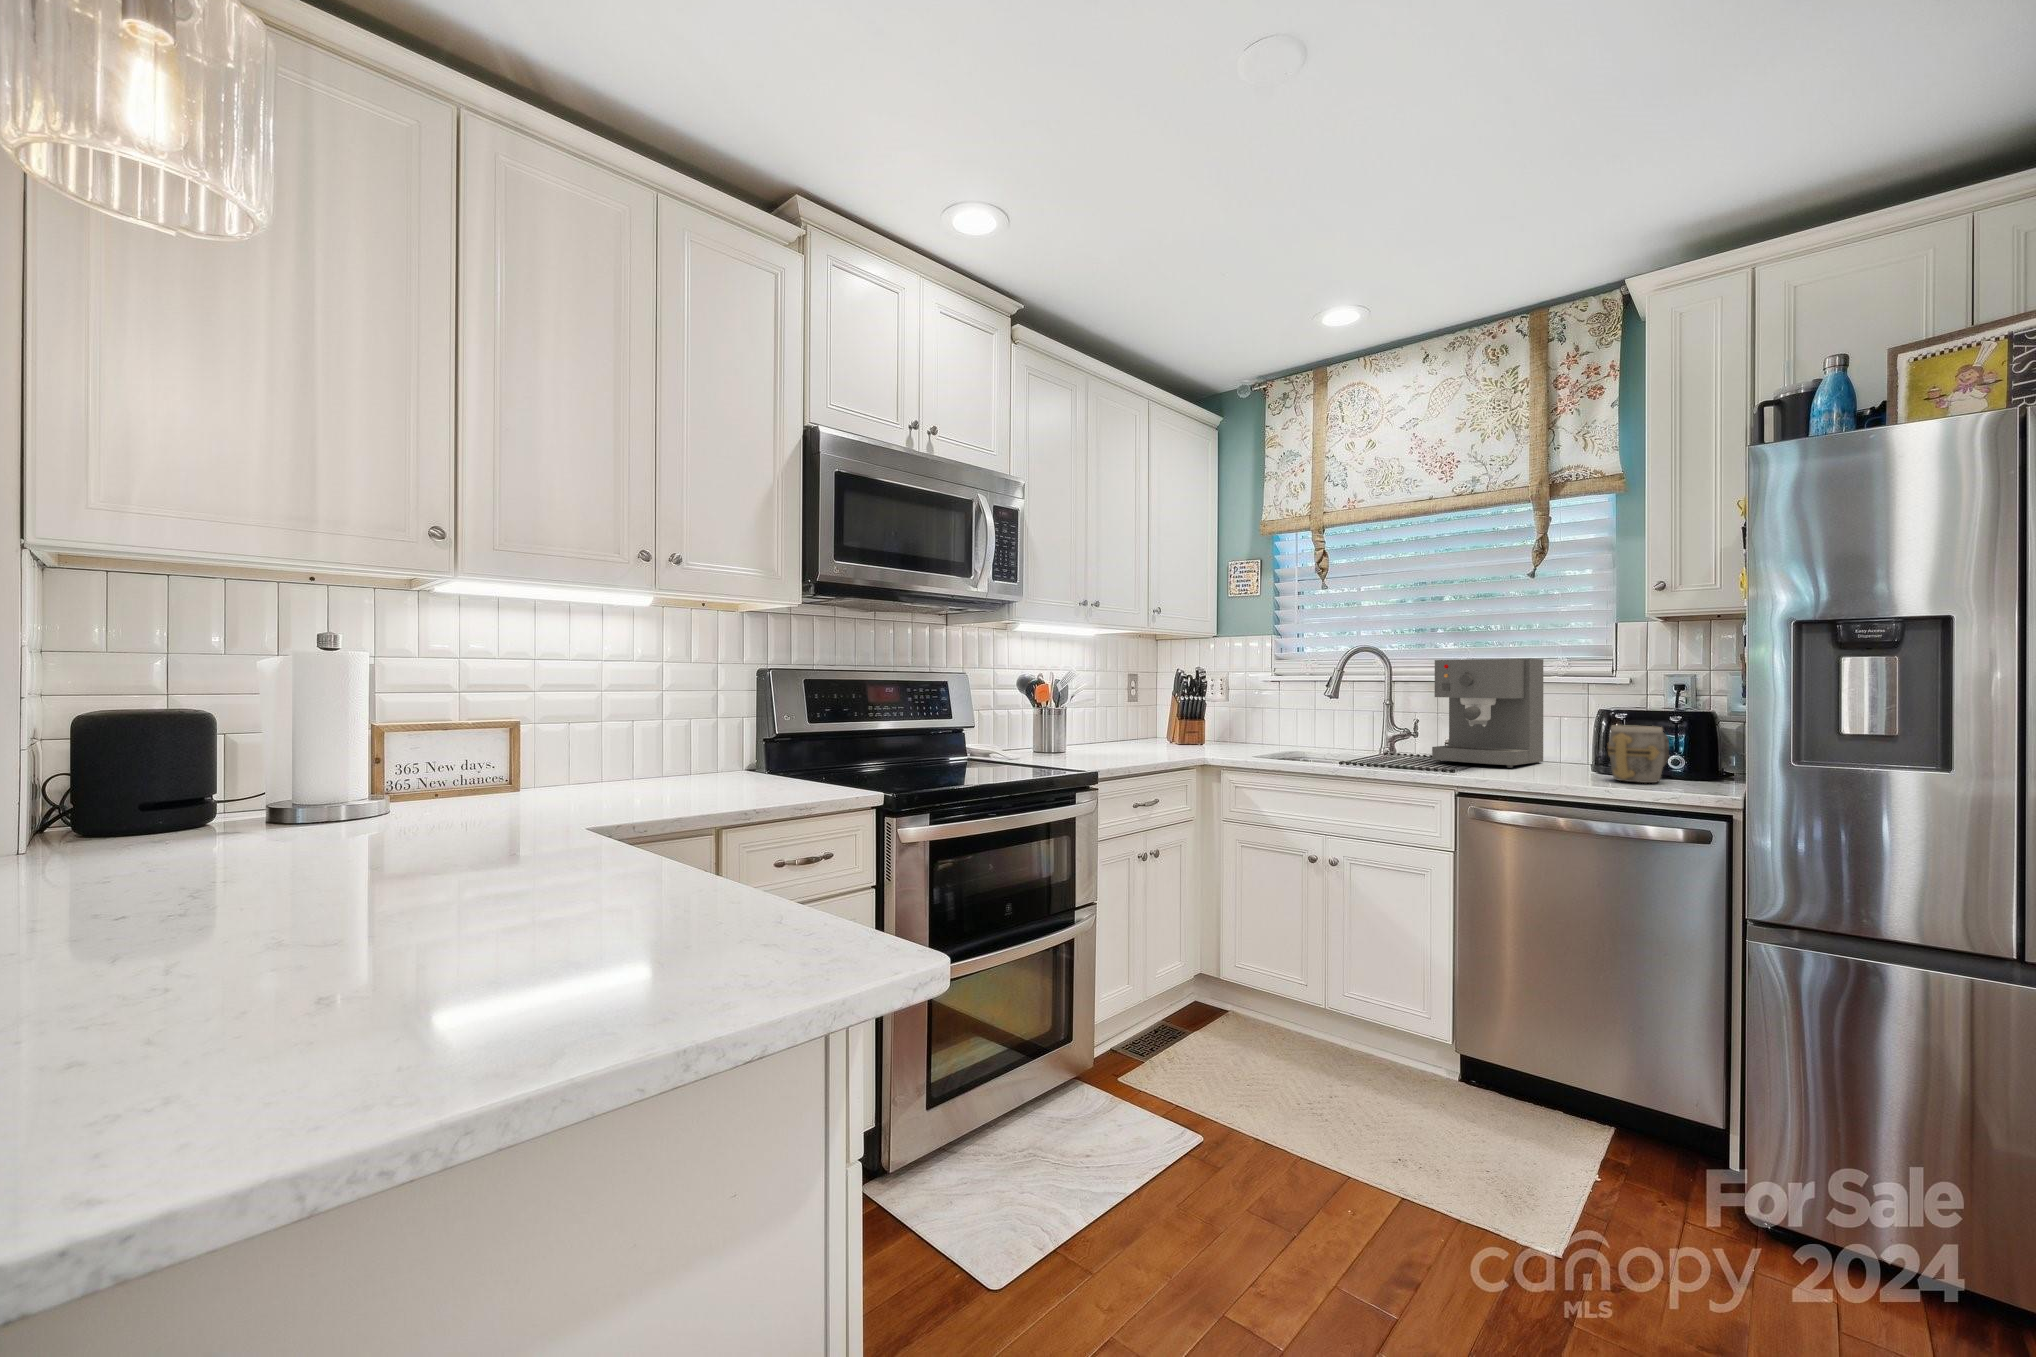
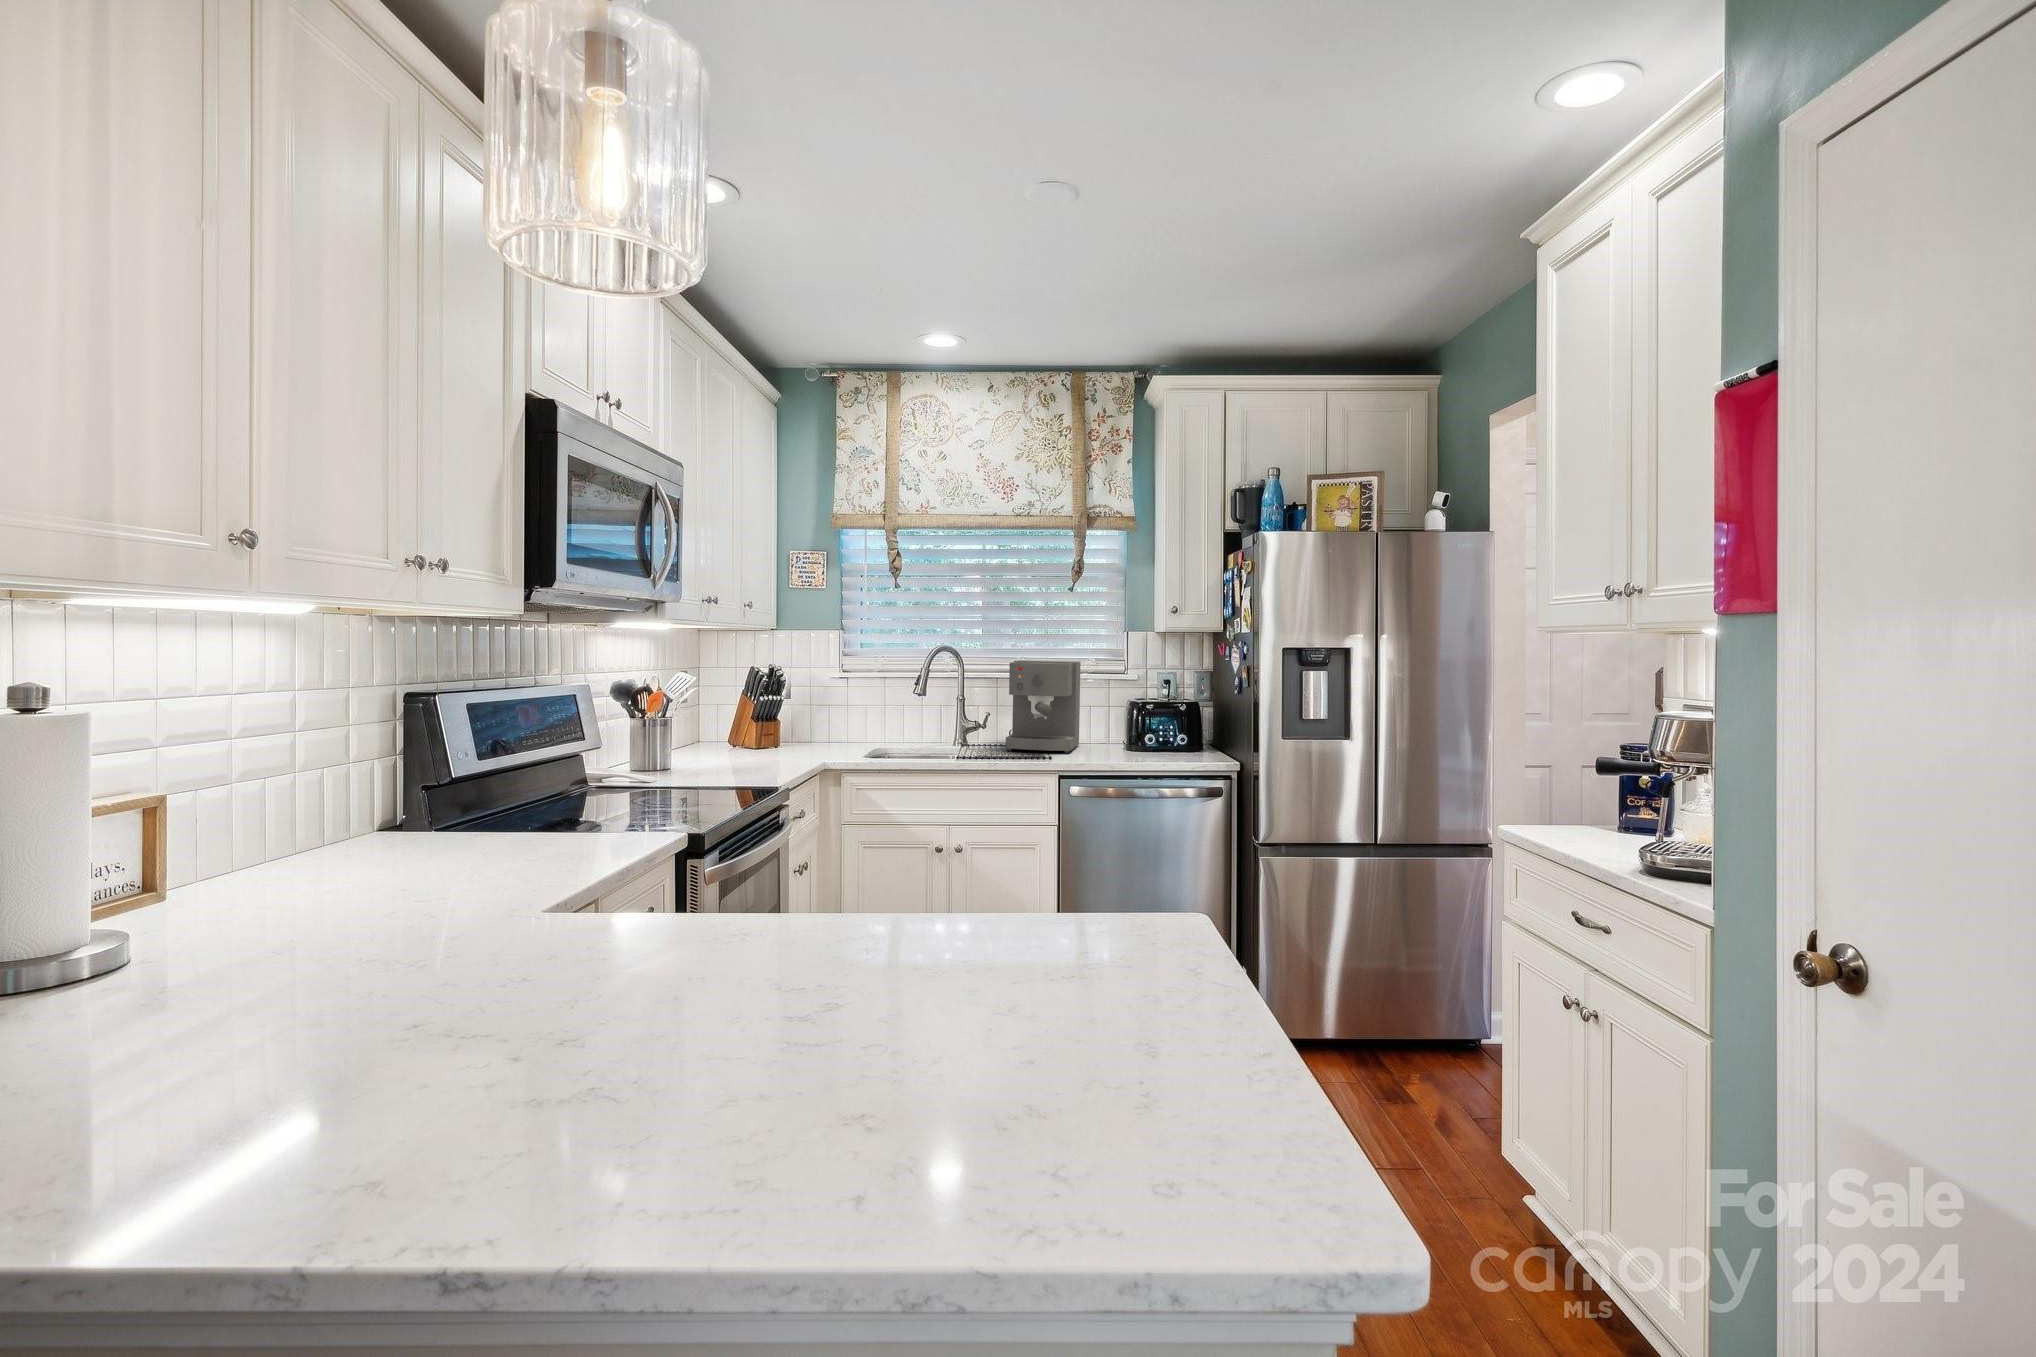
mug: present [1608,725,1669,783] -> none [1141,718,1176,761]

